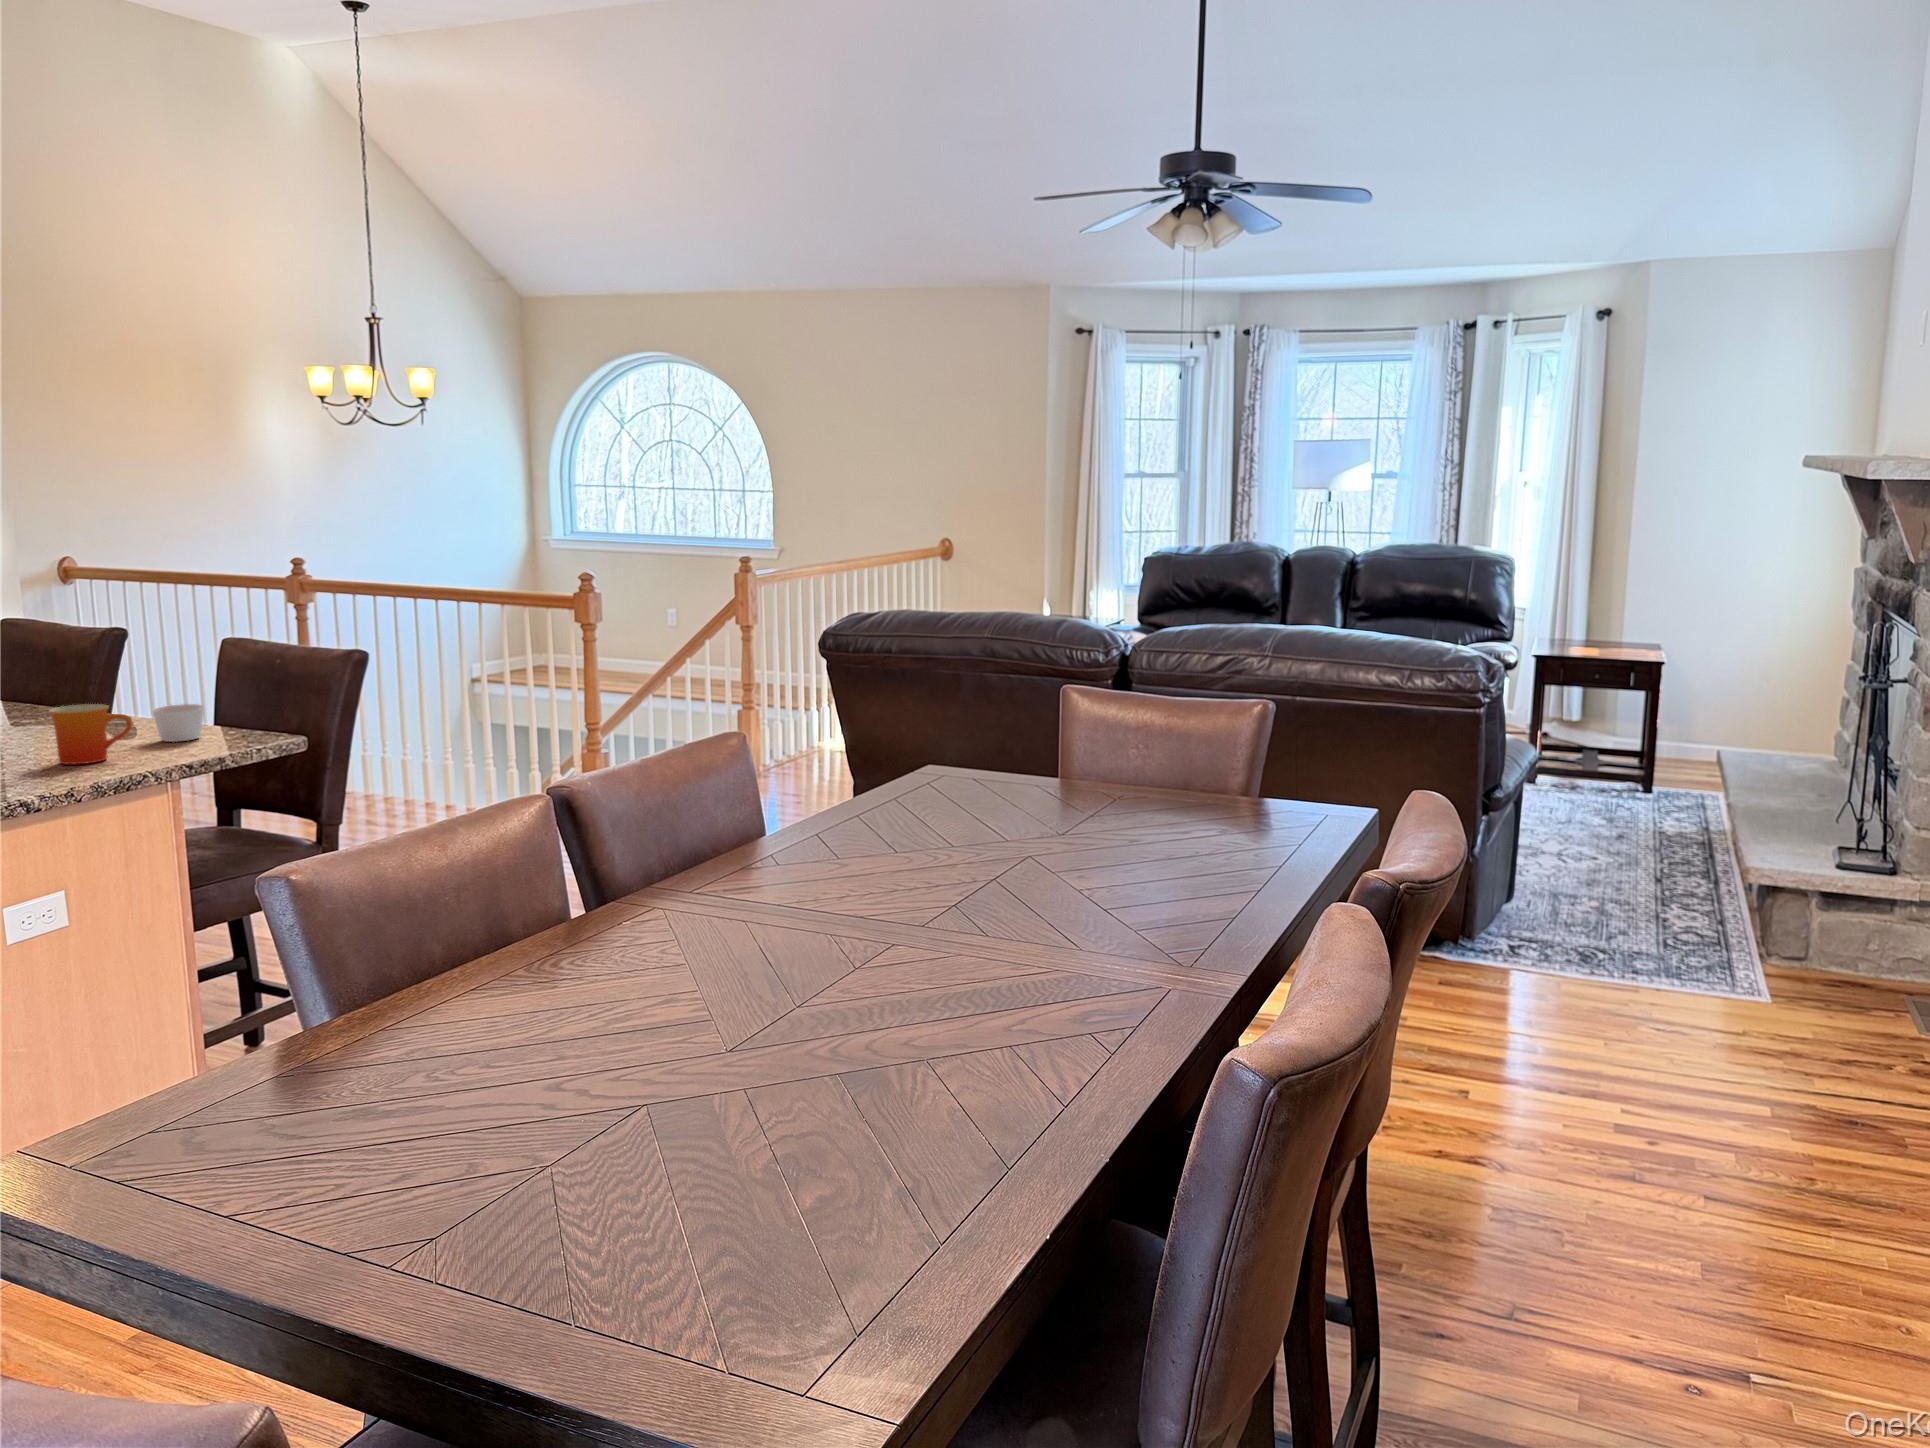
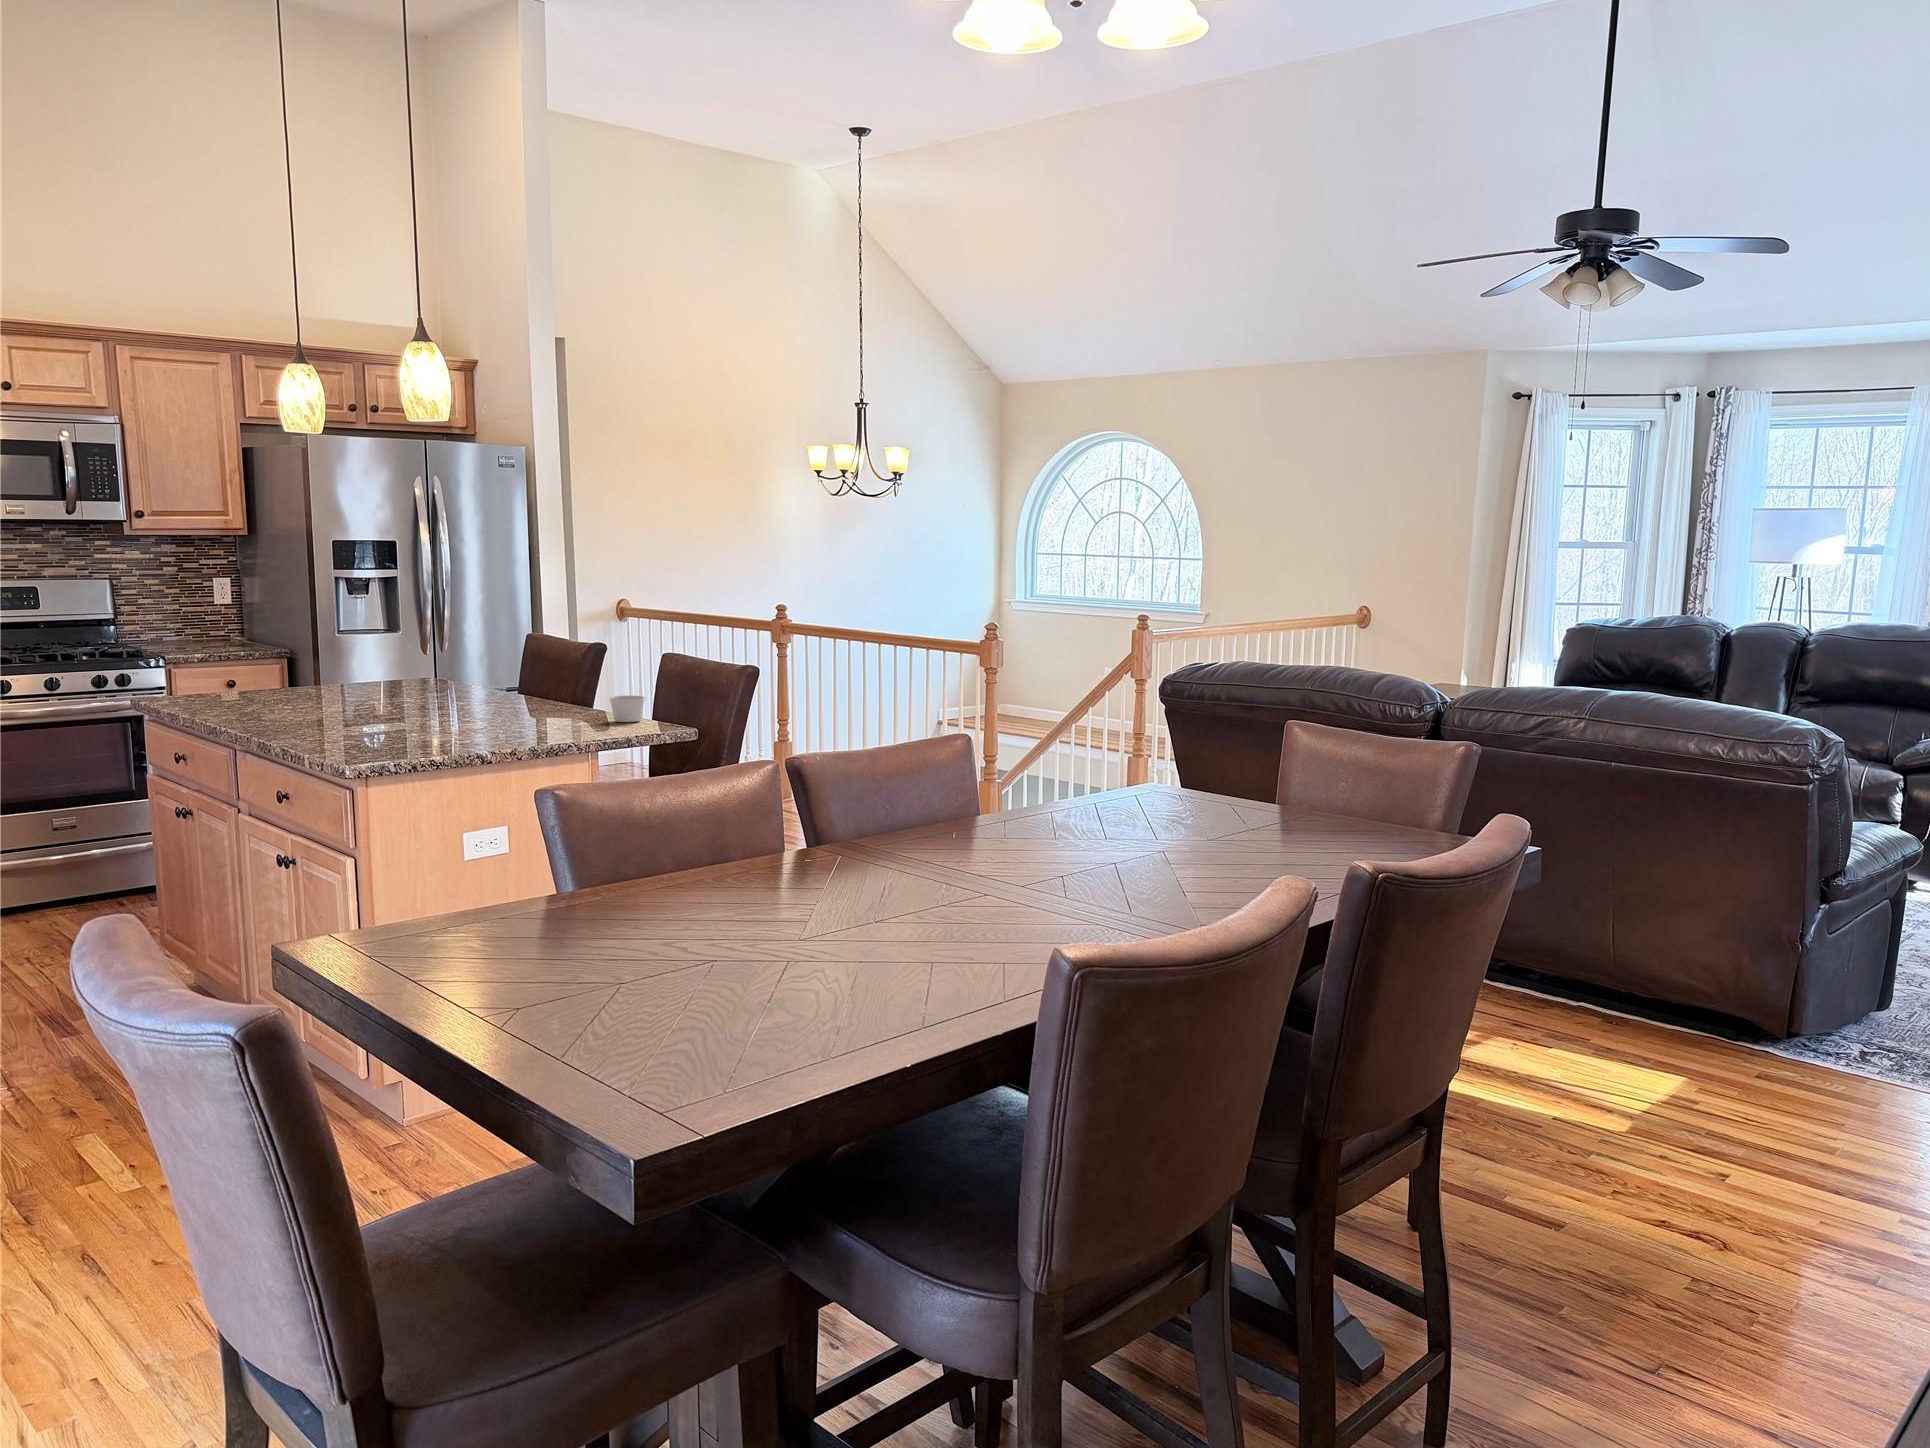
mug: present [49,704,132,764] -> none [539,689,590,731]

